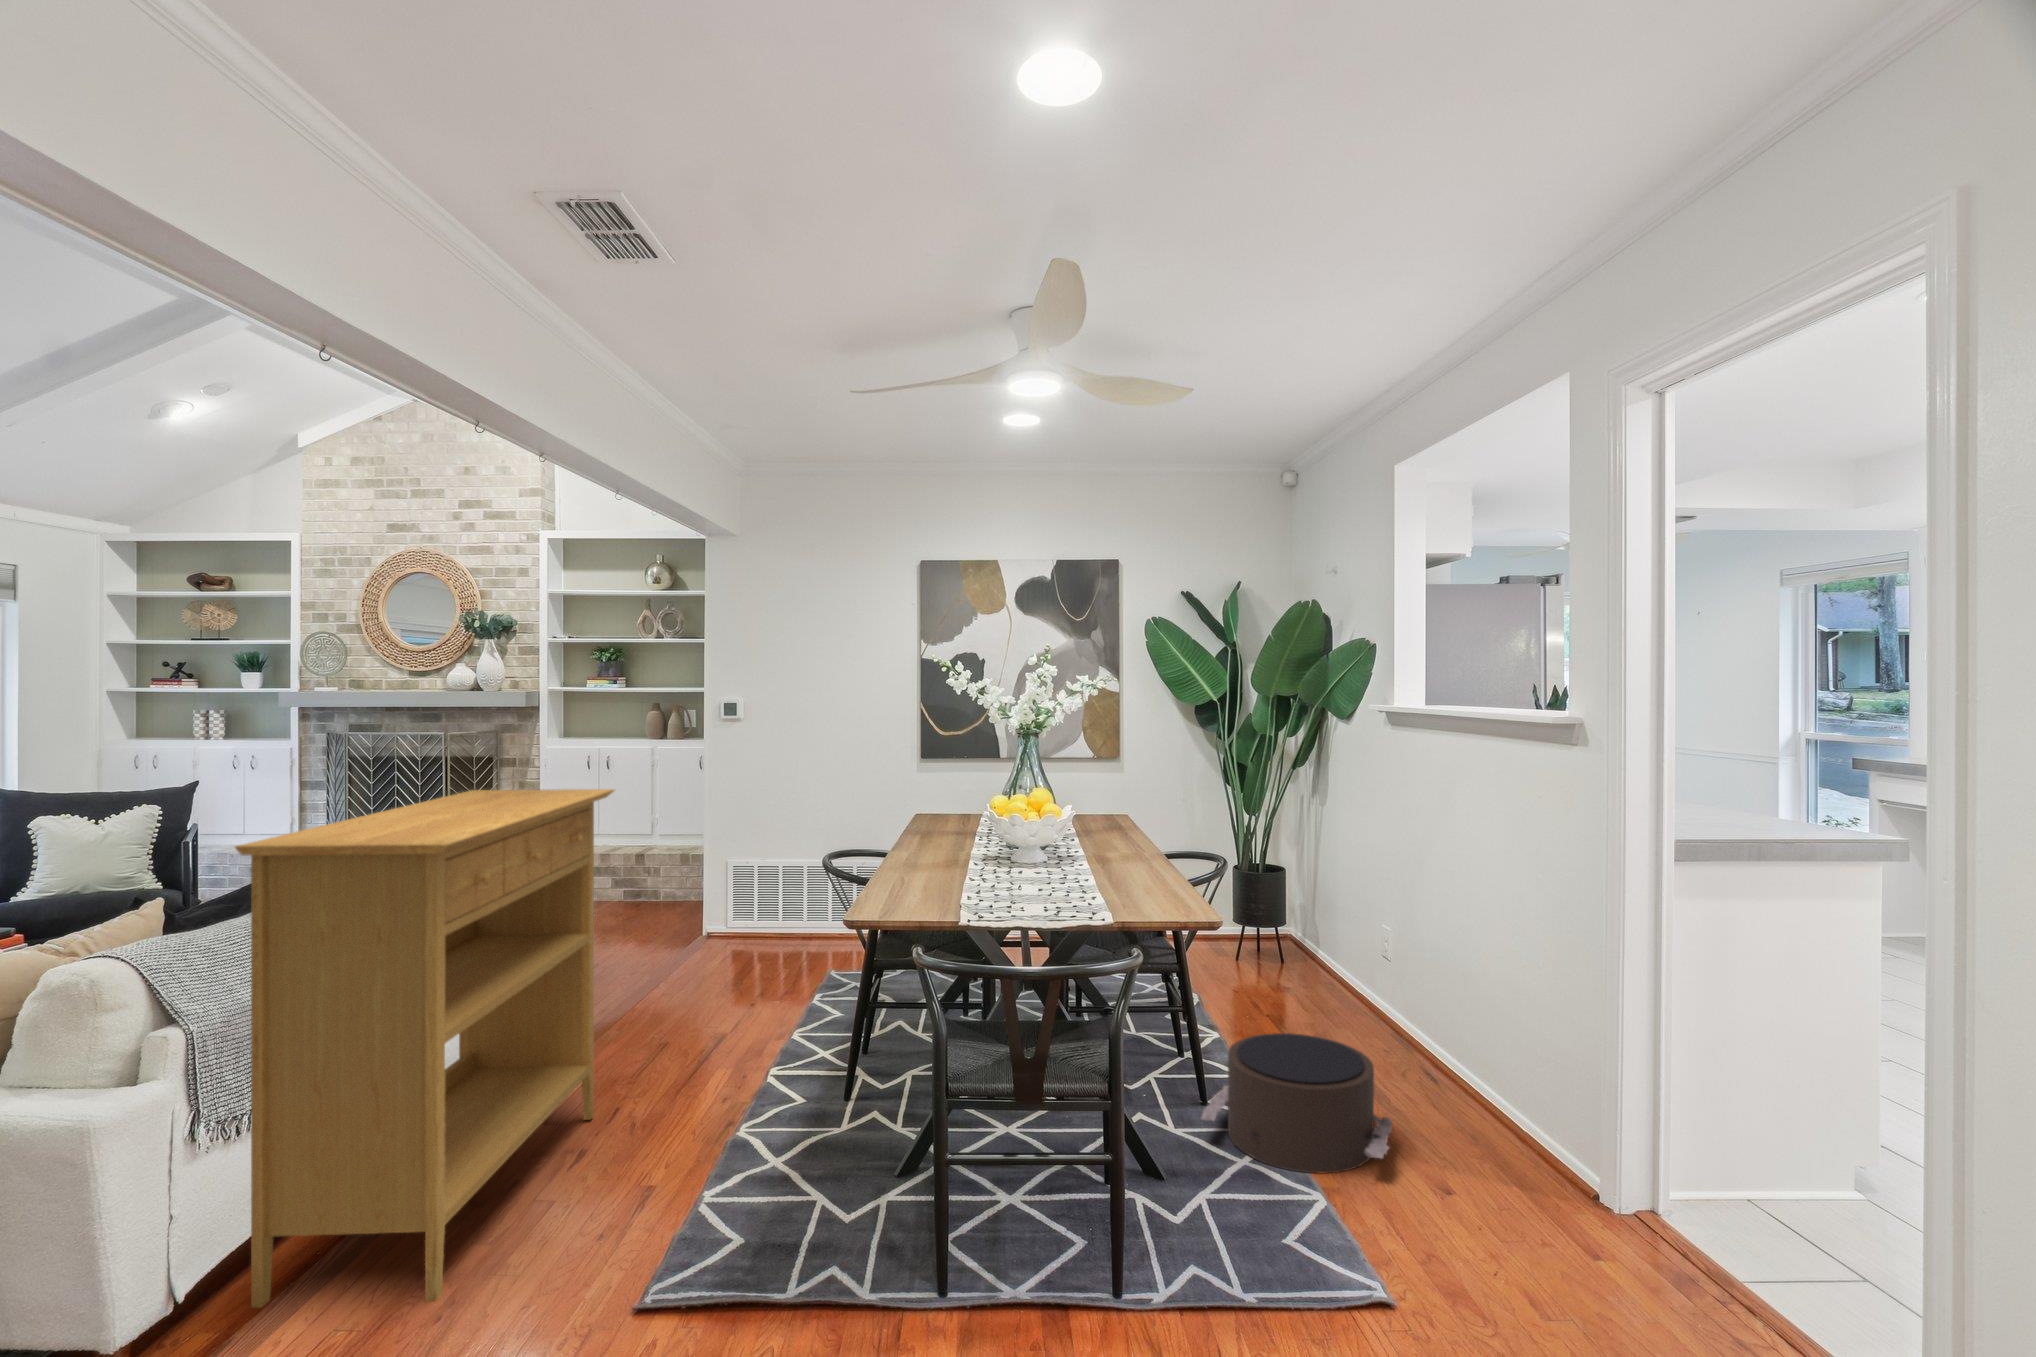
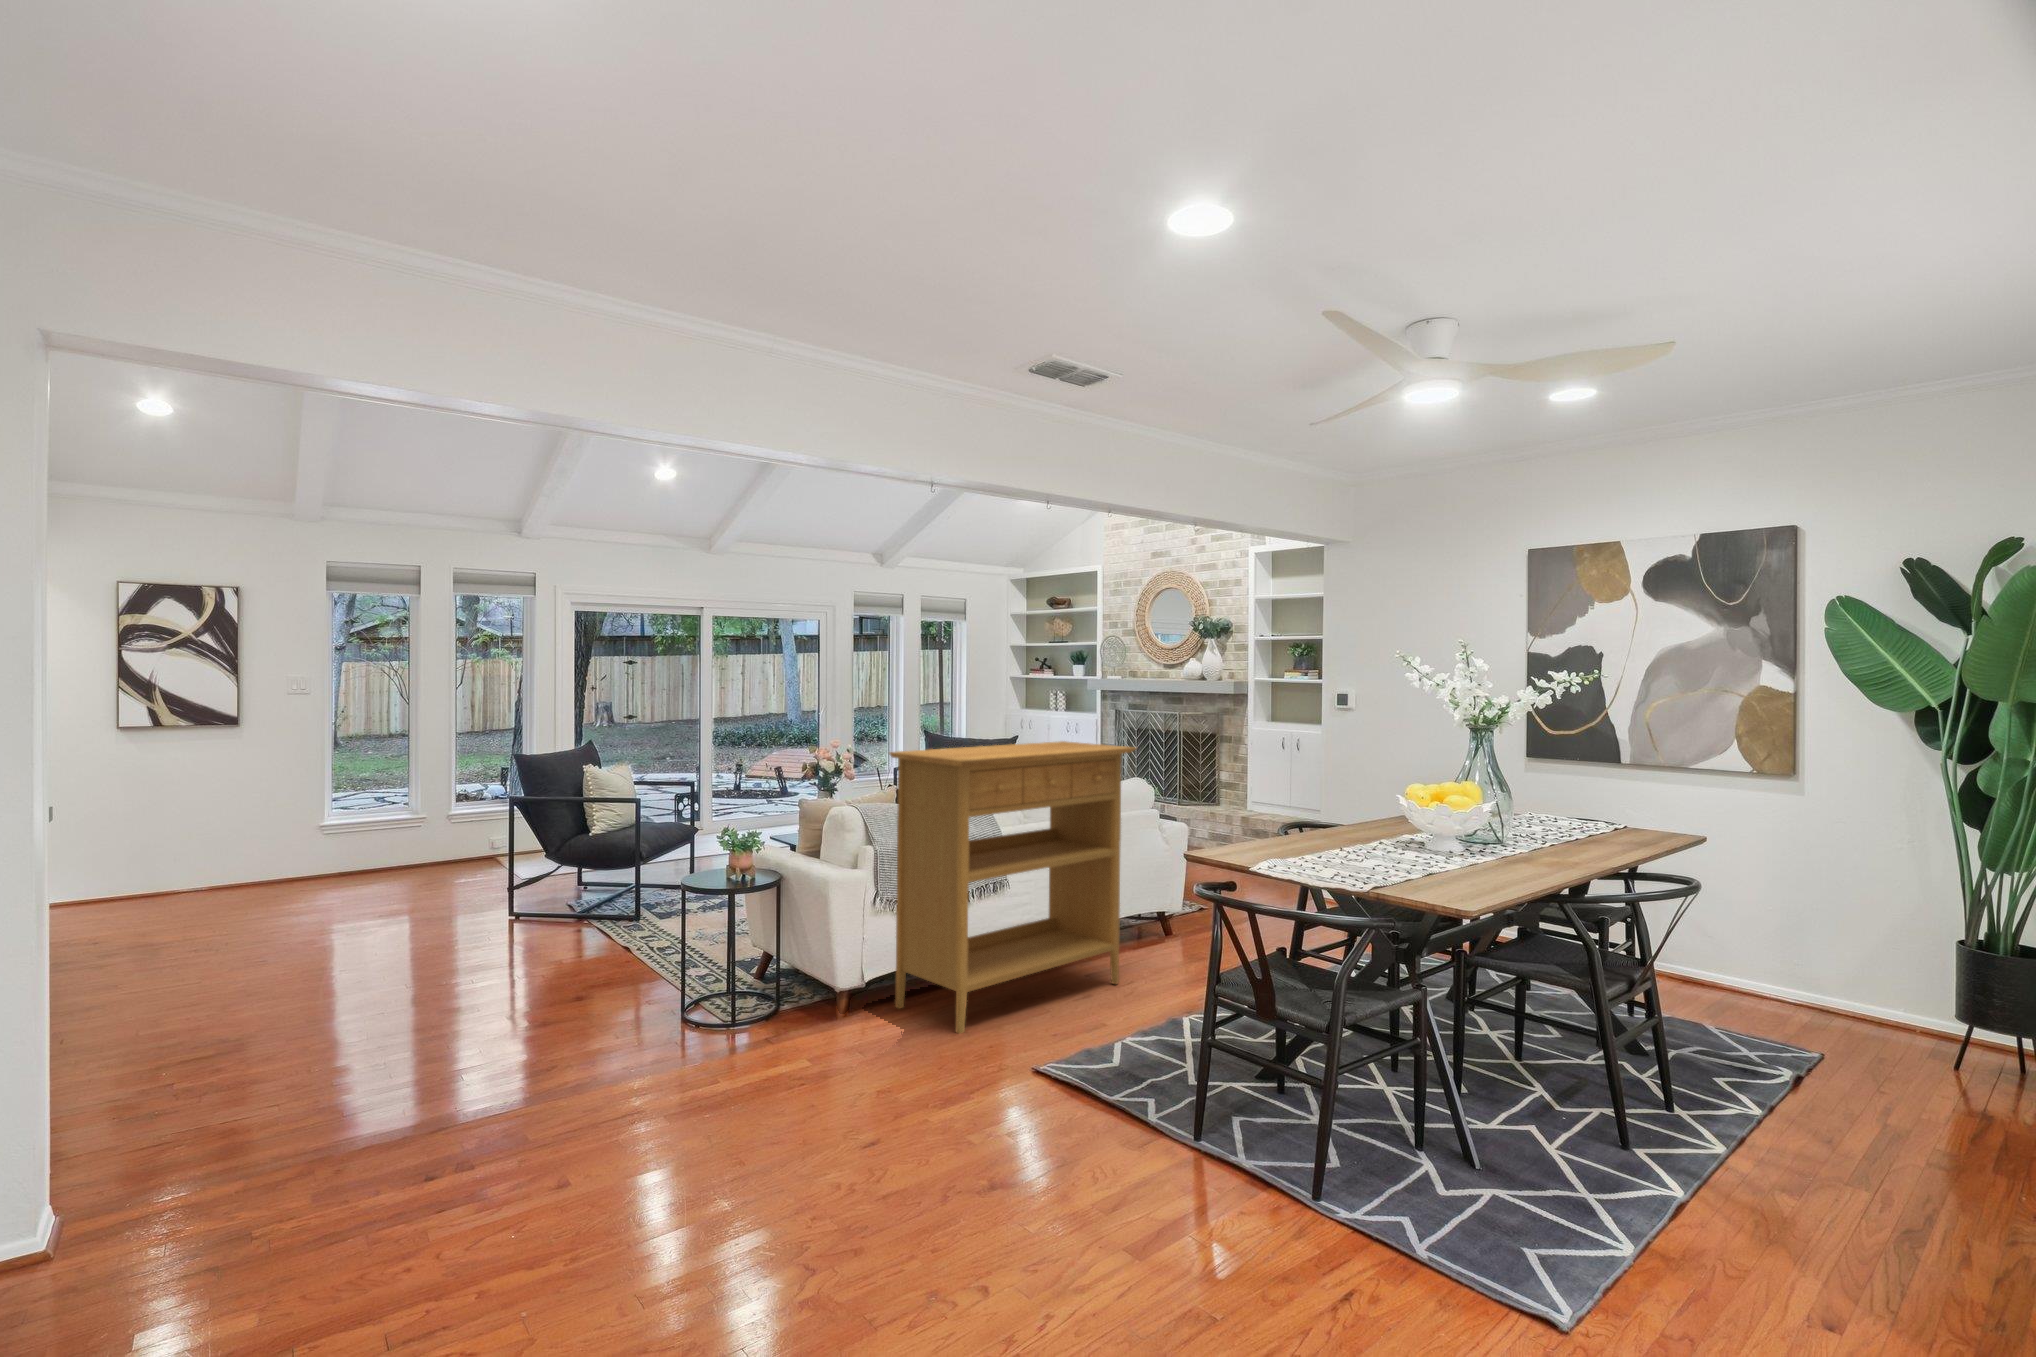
pouf: present [1201,1033,1392,1174] -> none [1566,1079,1823,1252]

